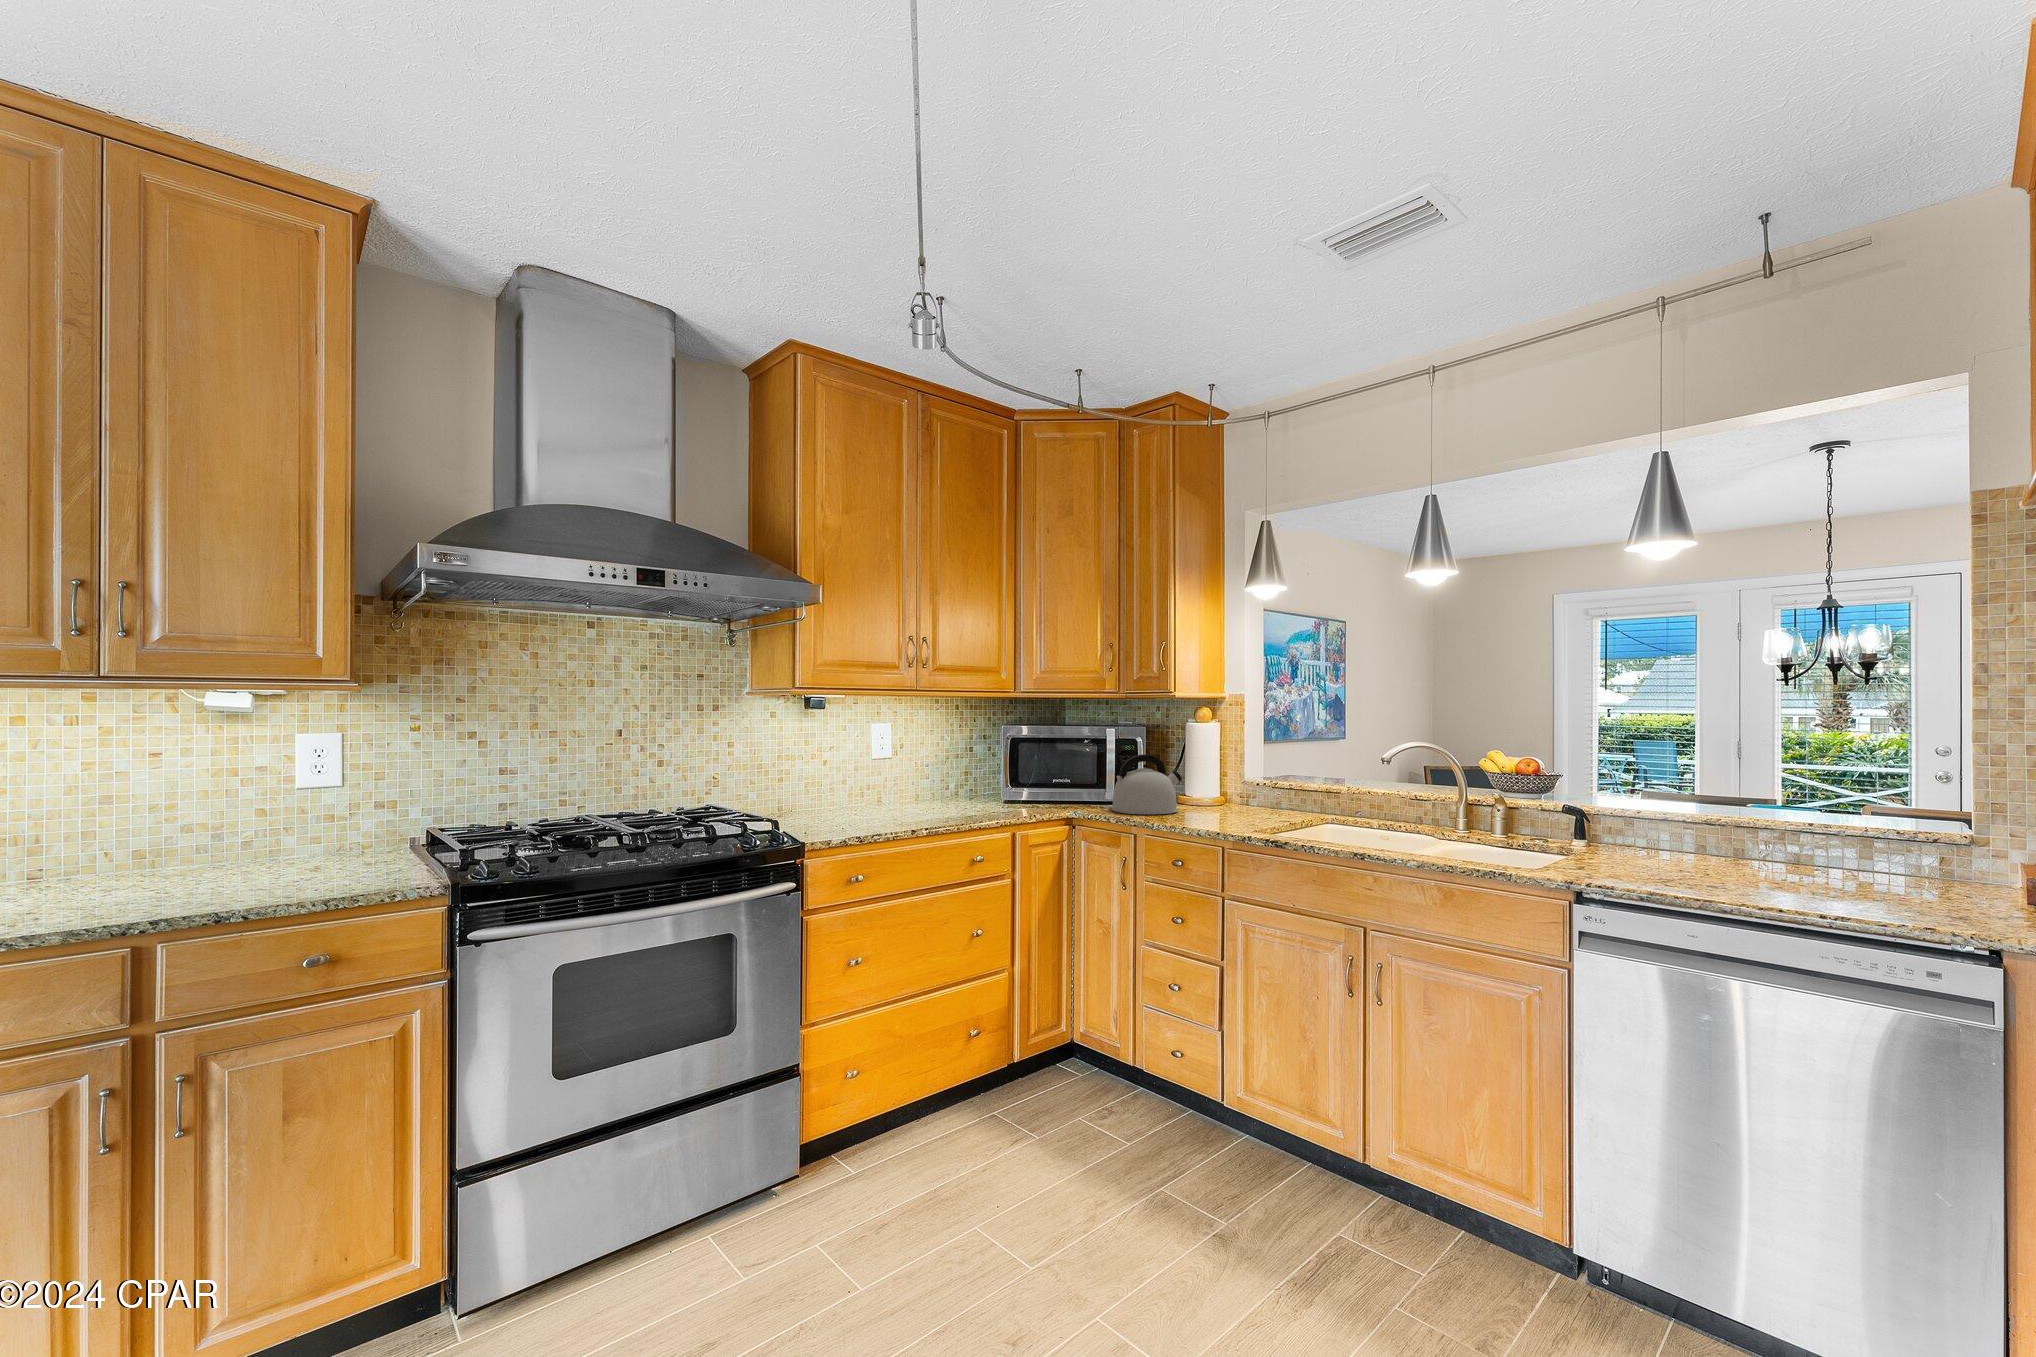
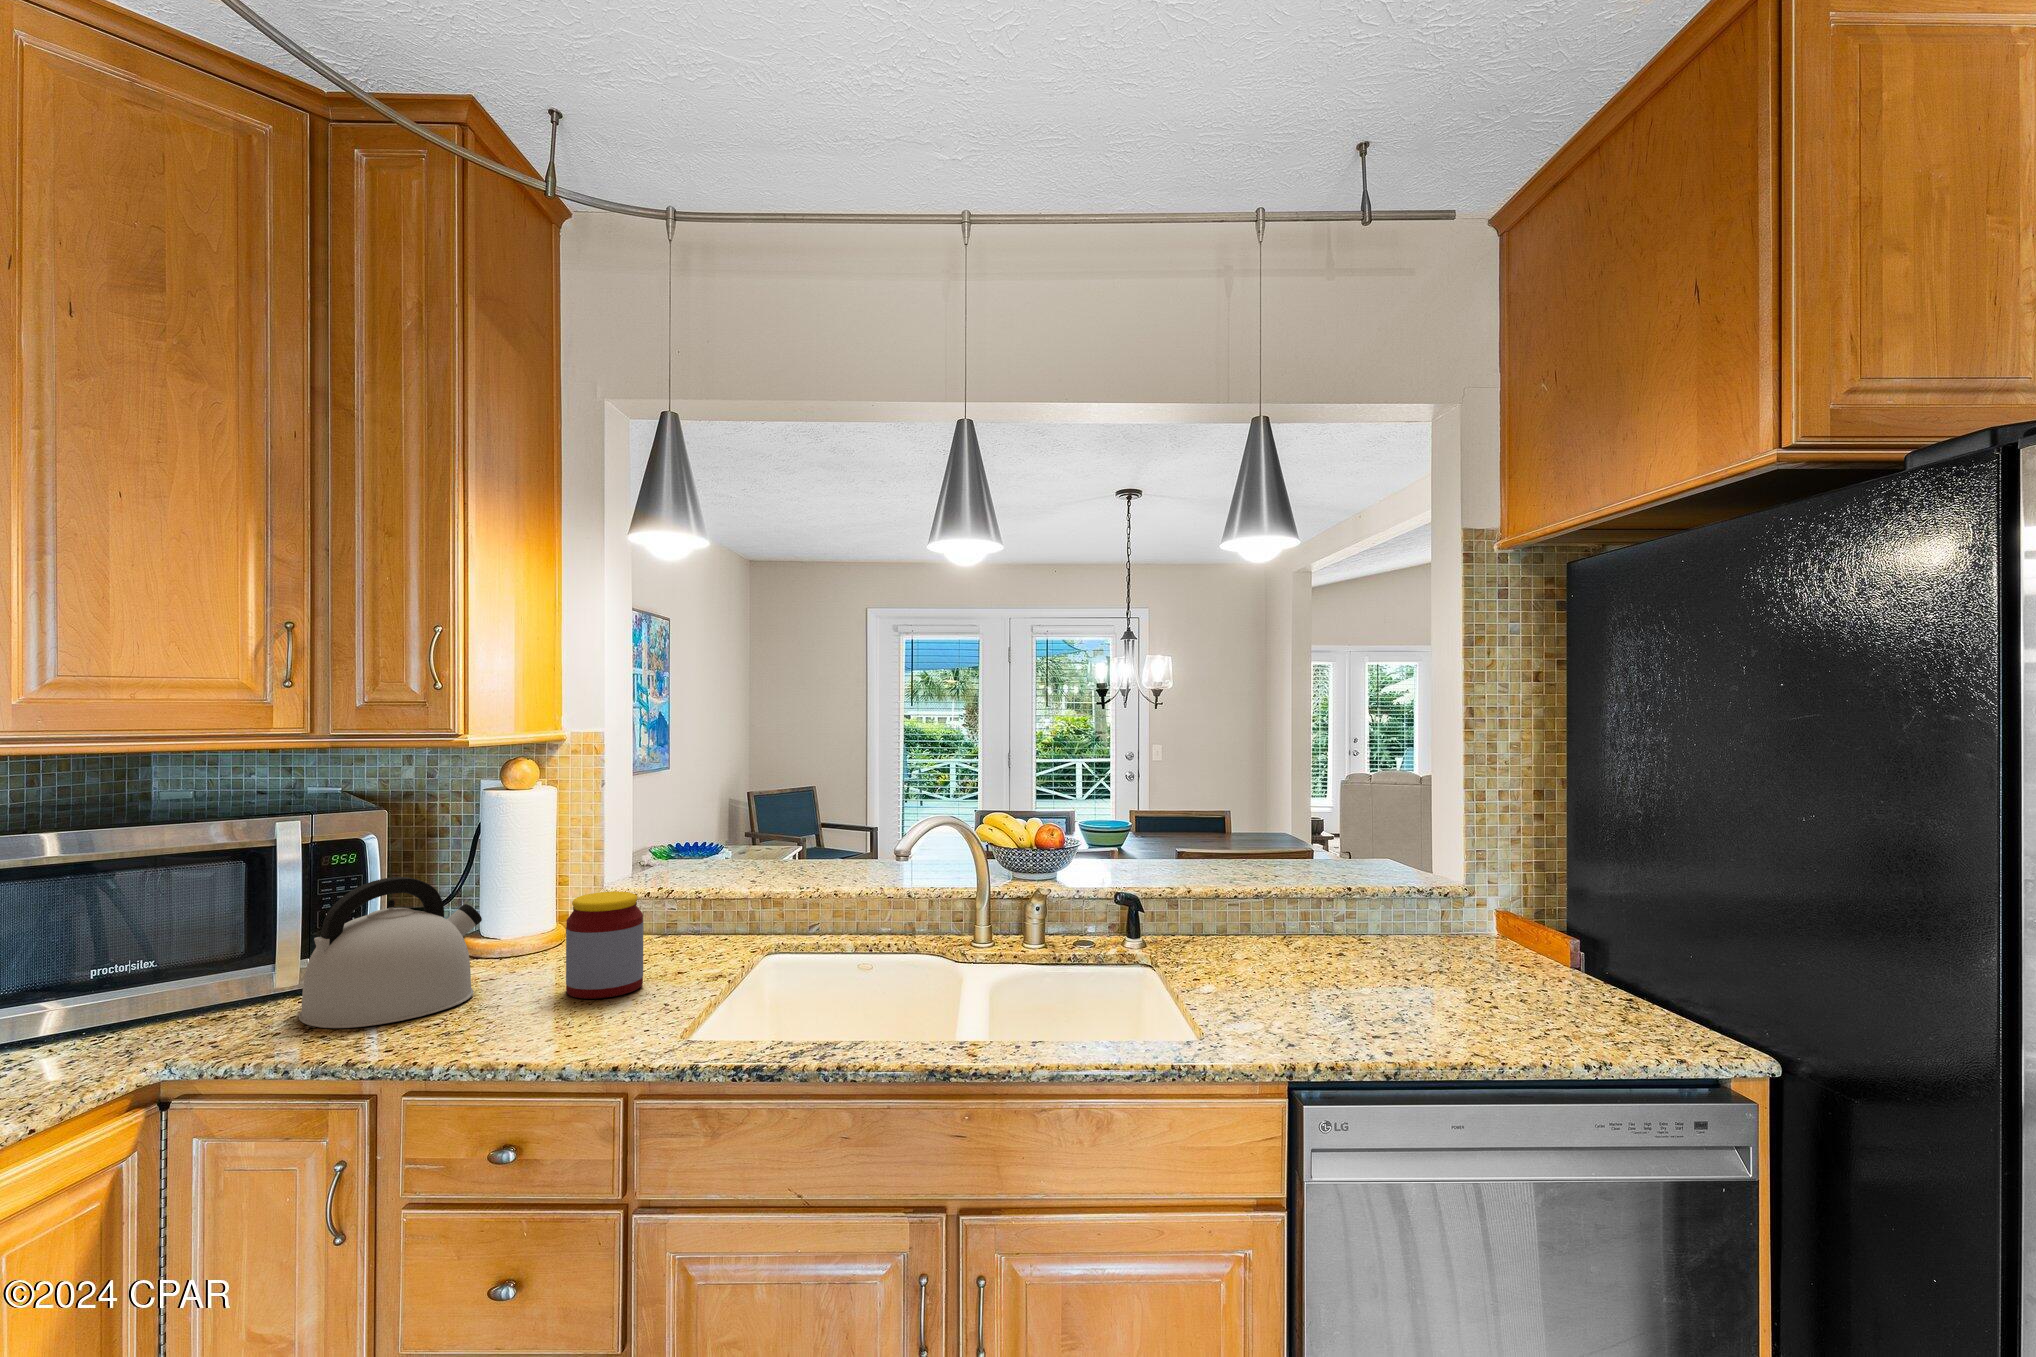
jar: none [1215,771,1251,820] -> present [566,892,643,999]

